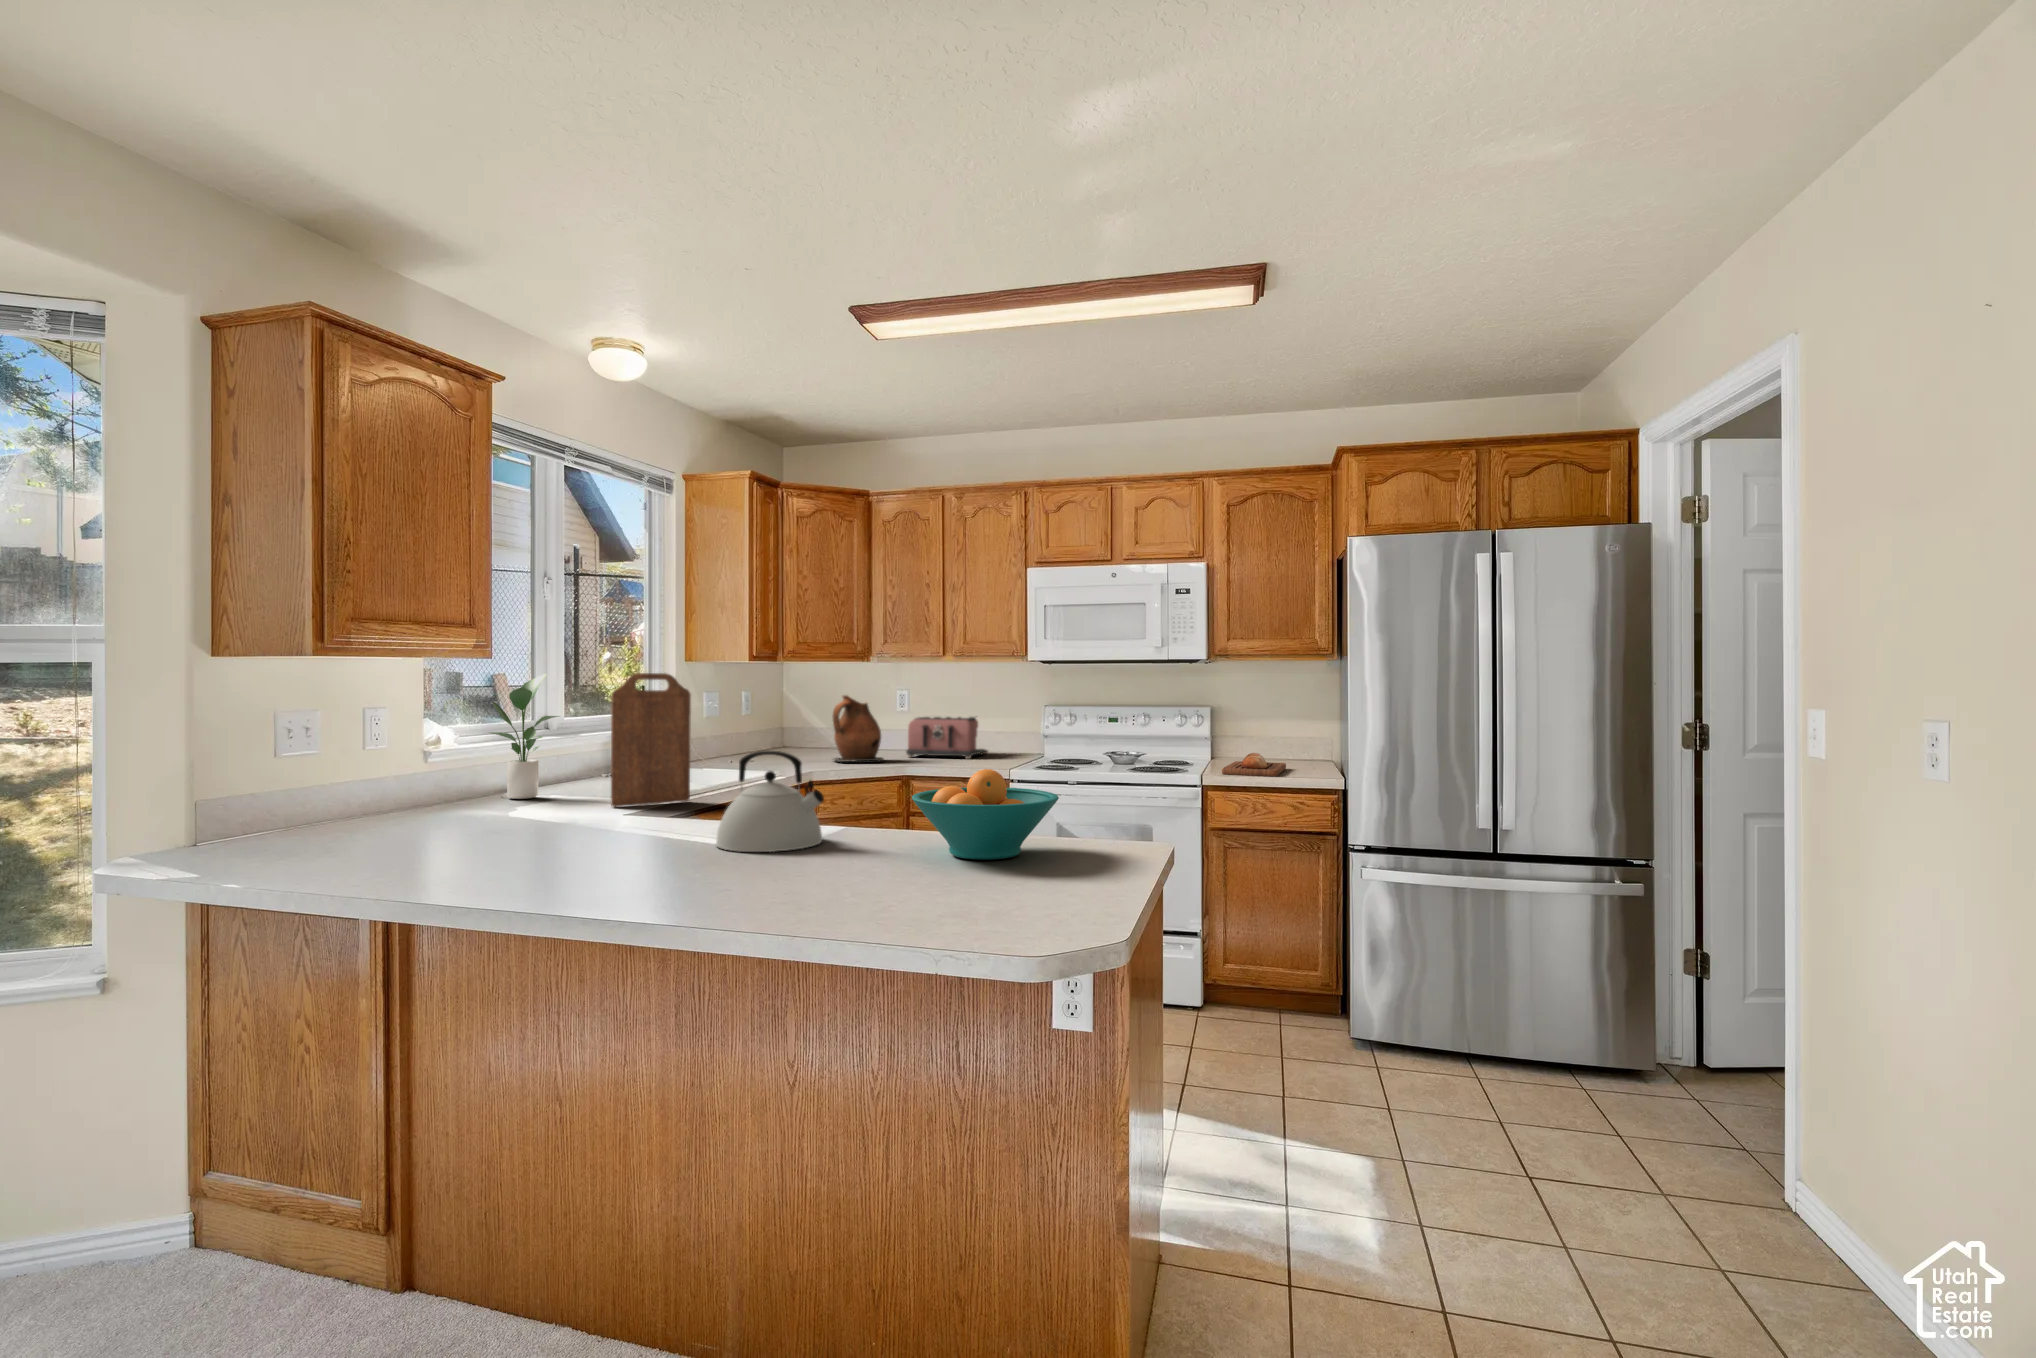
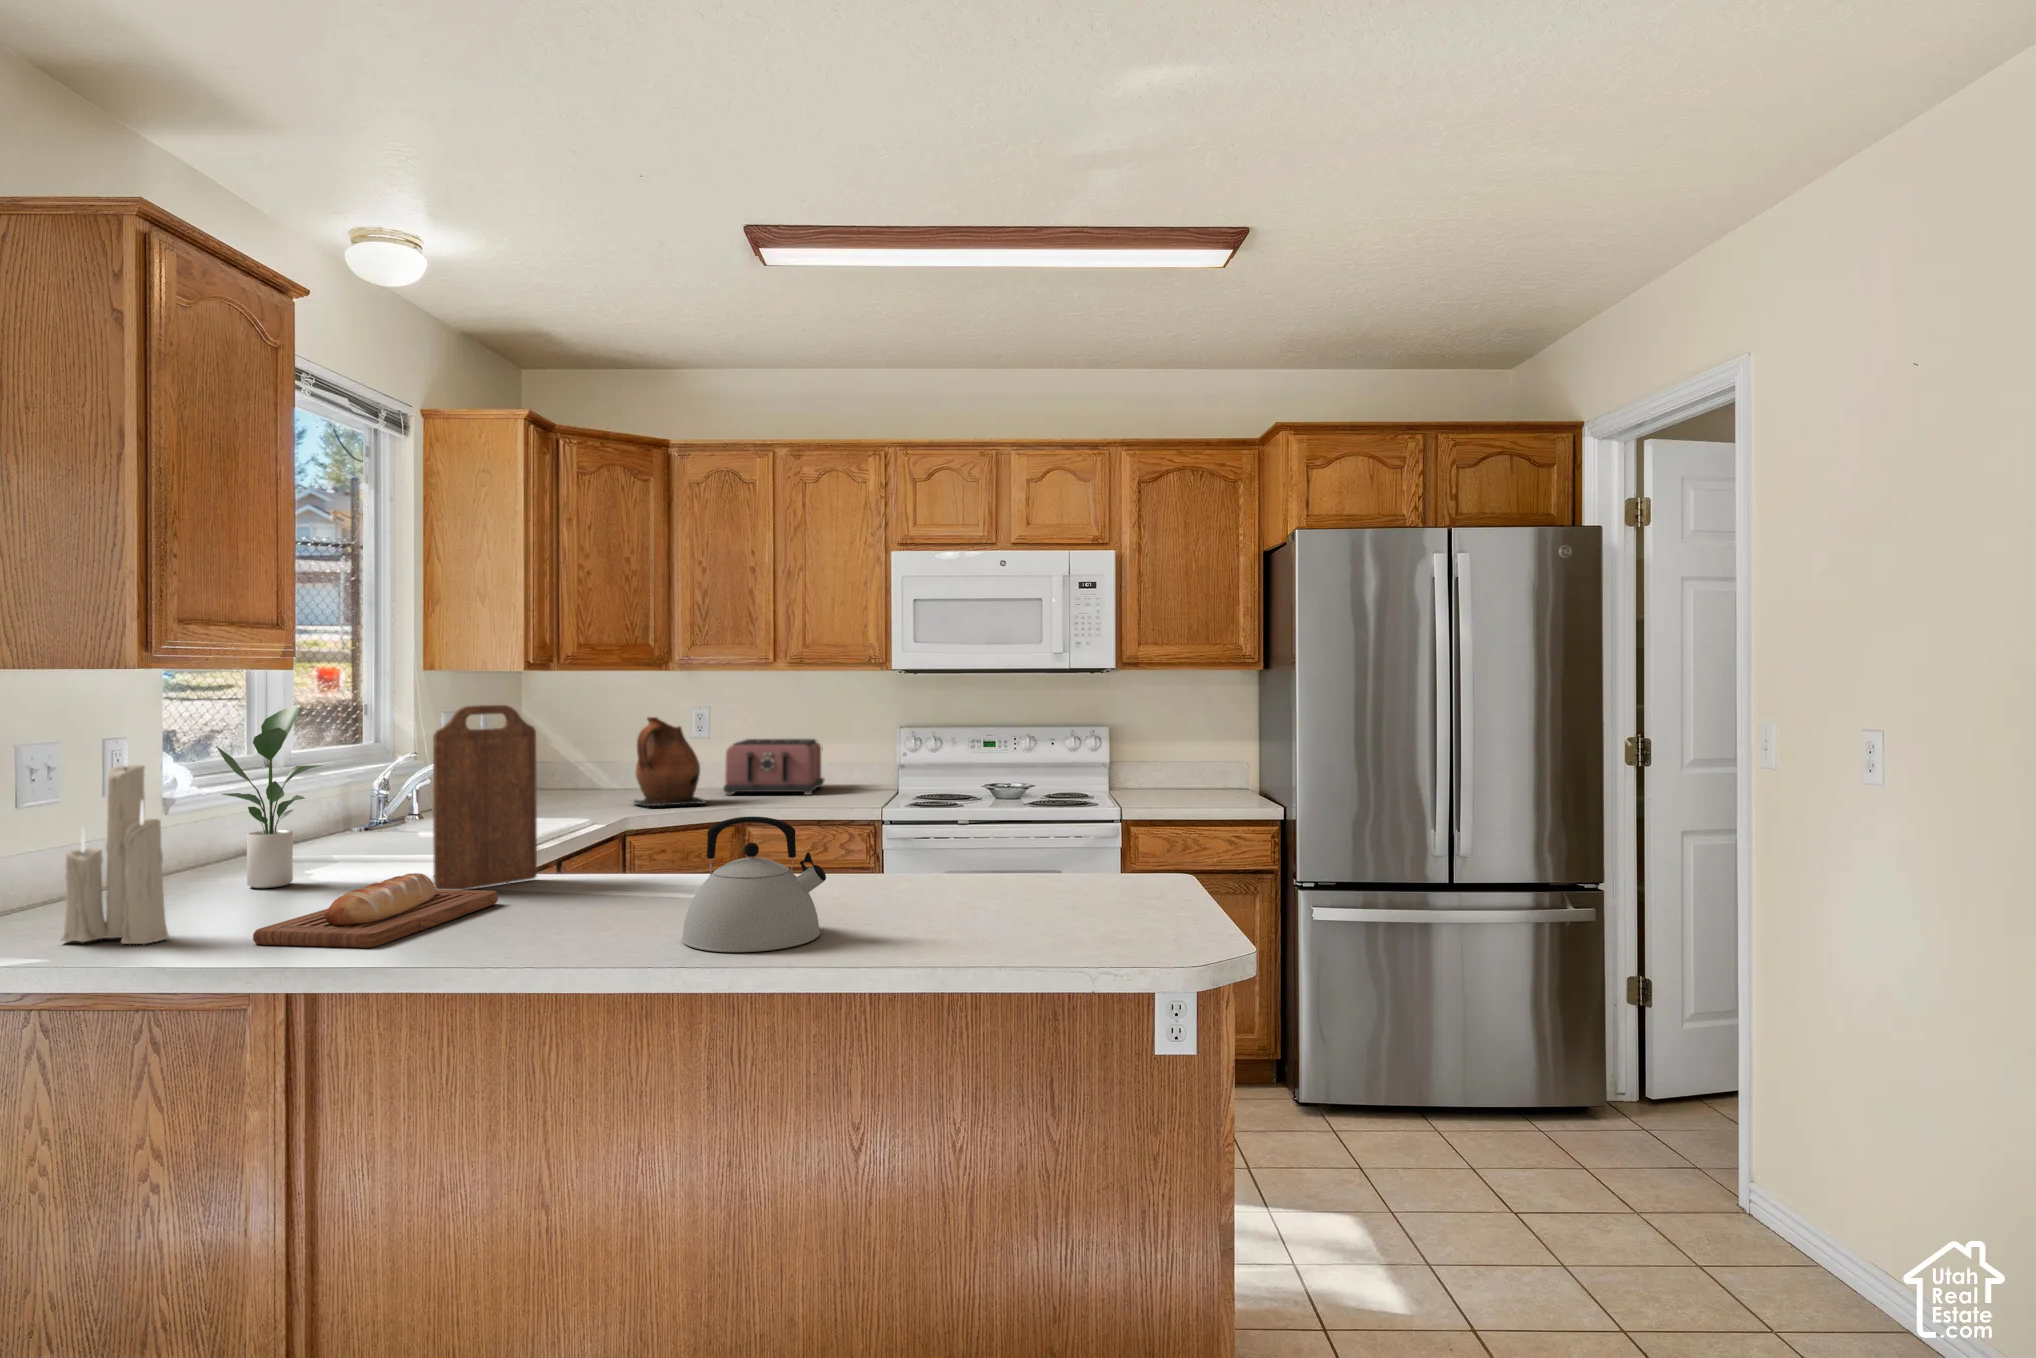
candle: none [351,683,413,825] -> present [60,745,169,944]
bread loaf: present [1222,753,1286,776] -> present [253,873,498,948]
fruit bowl: present [912,769,1059,860] -> none [953,831,1133,943]

